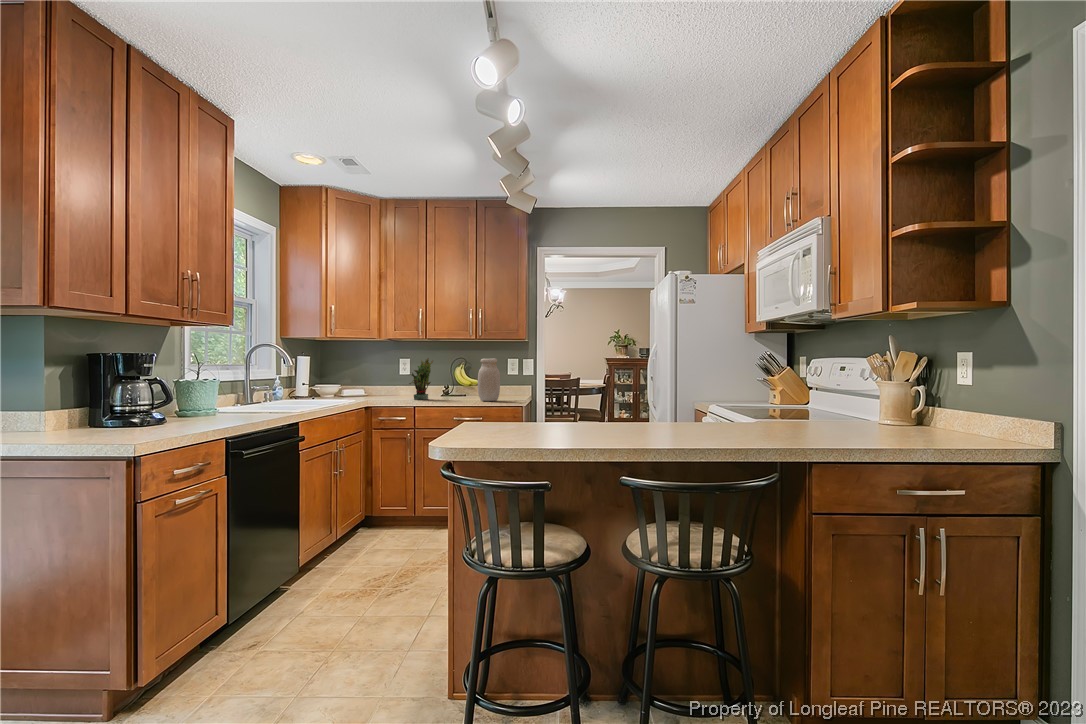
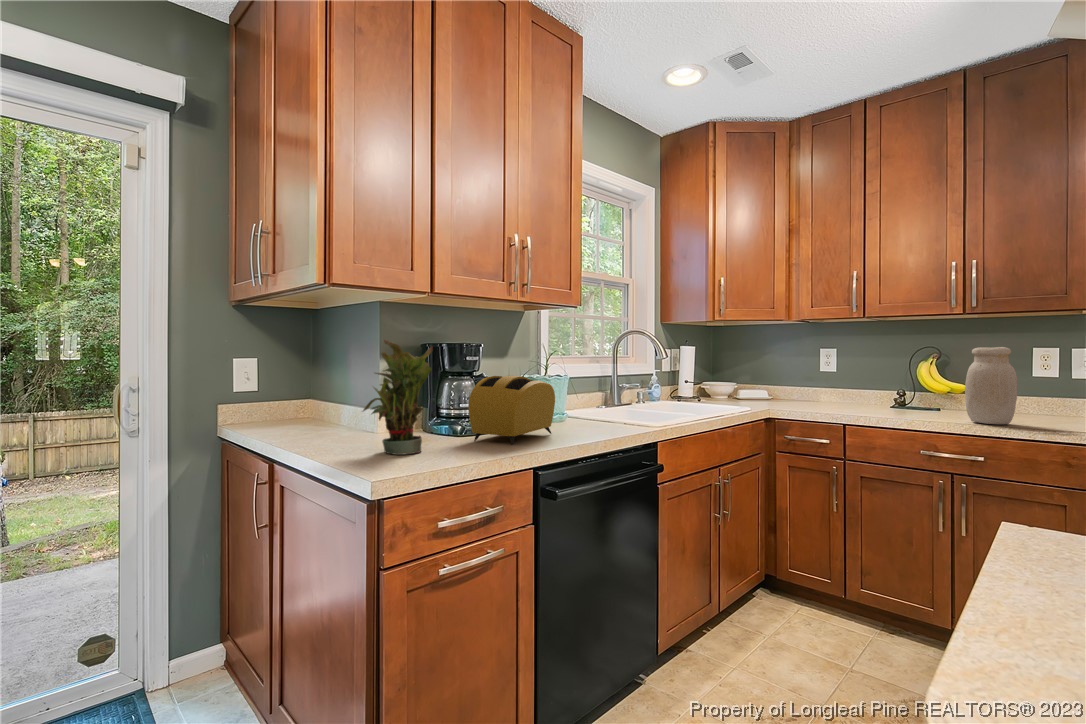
potted plant: present [409,358,433,400] -> present [363,340,433,455]
toaster: none [156,378,225,429] -> present [468,375,555,445]

